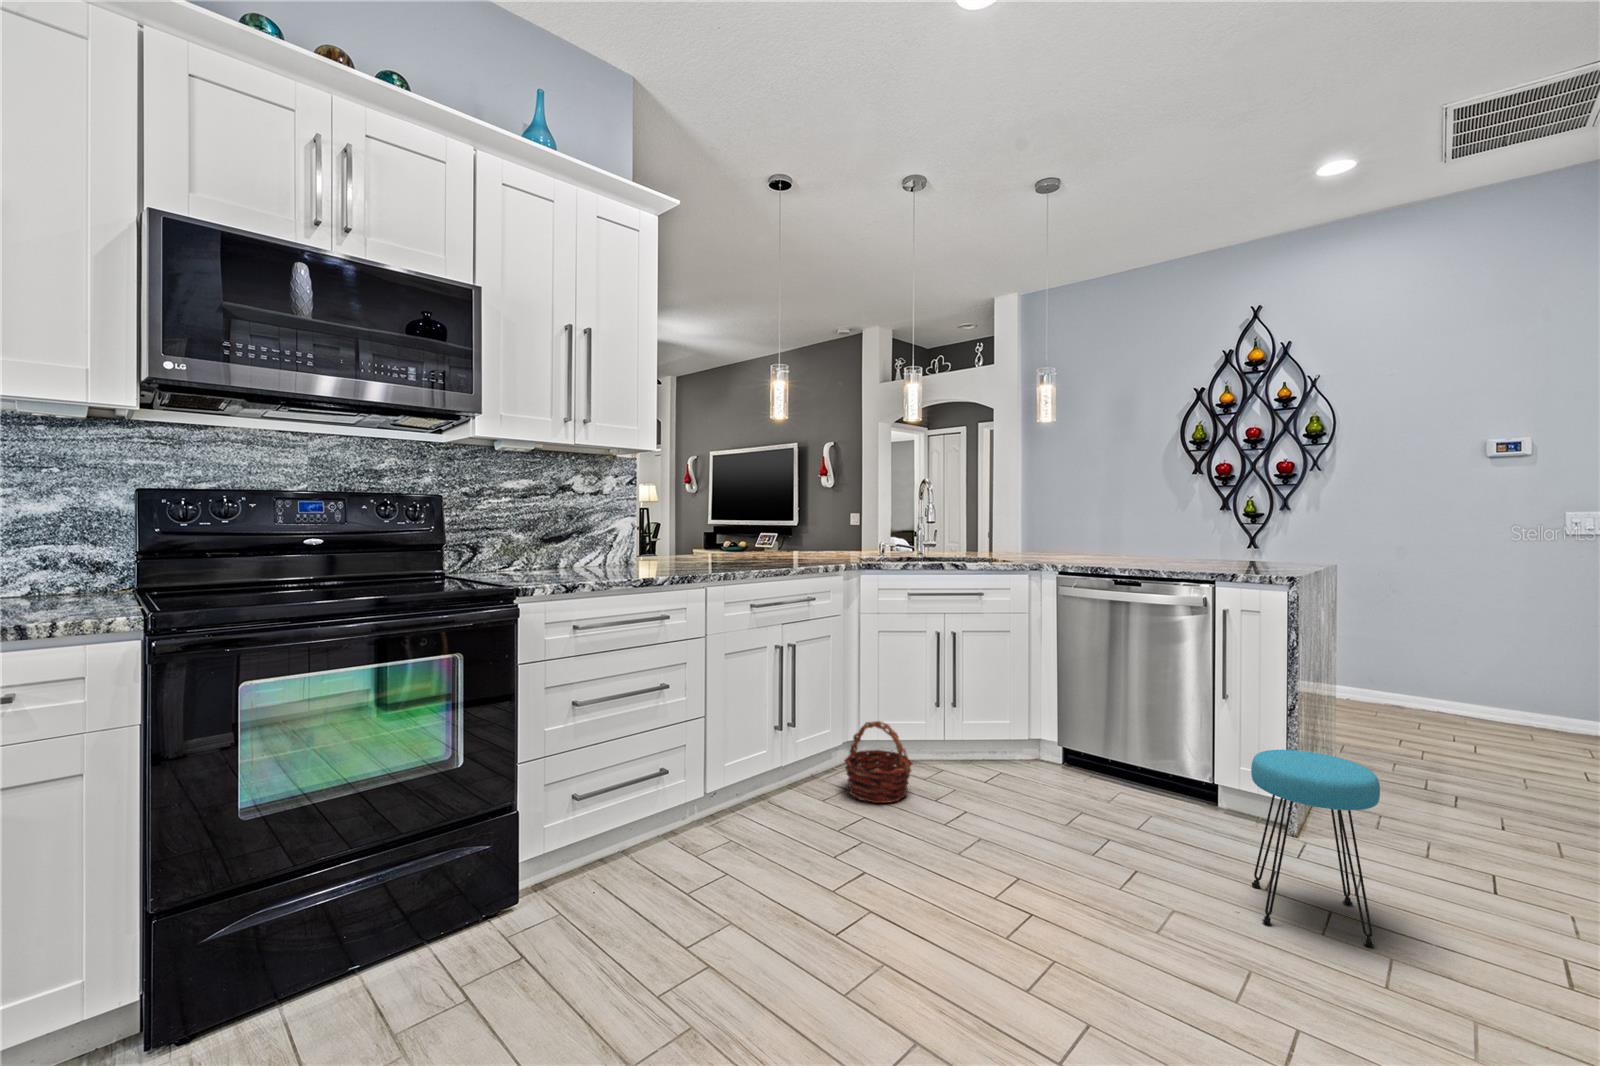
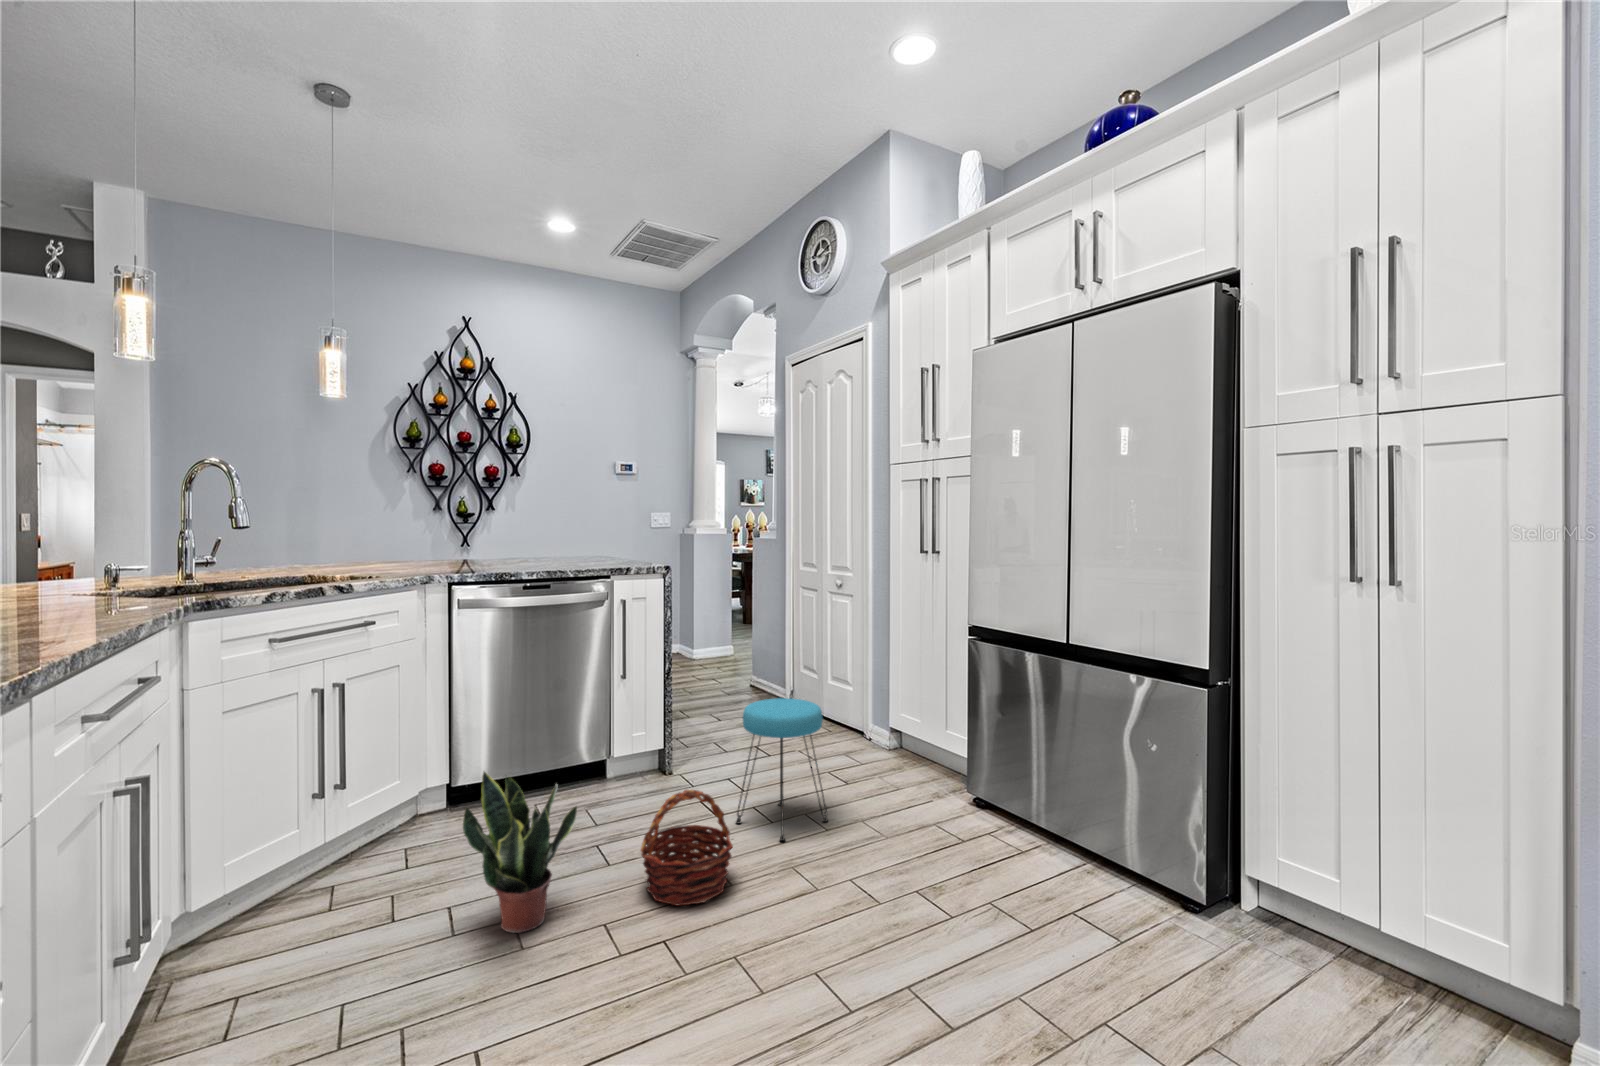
potted plant: none [933,707,1022,844] -> present [463,772,577,933]
basket: present [844,721,913,803] -> present [641,790,733,905]

